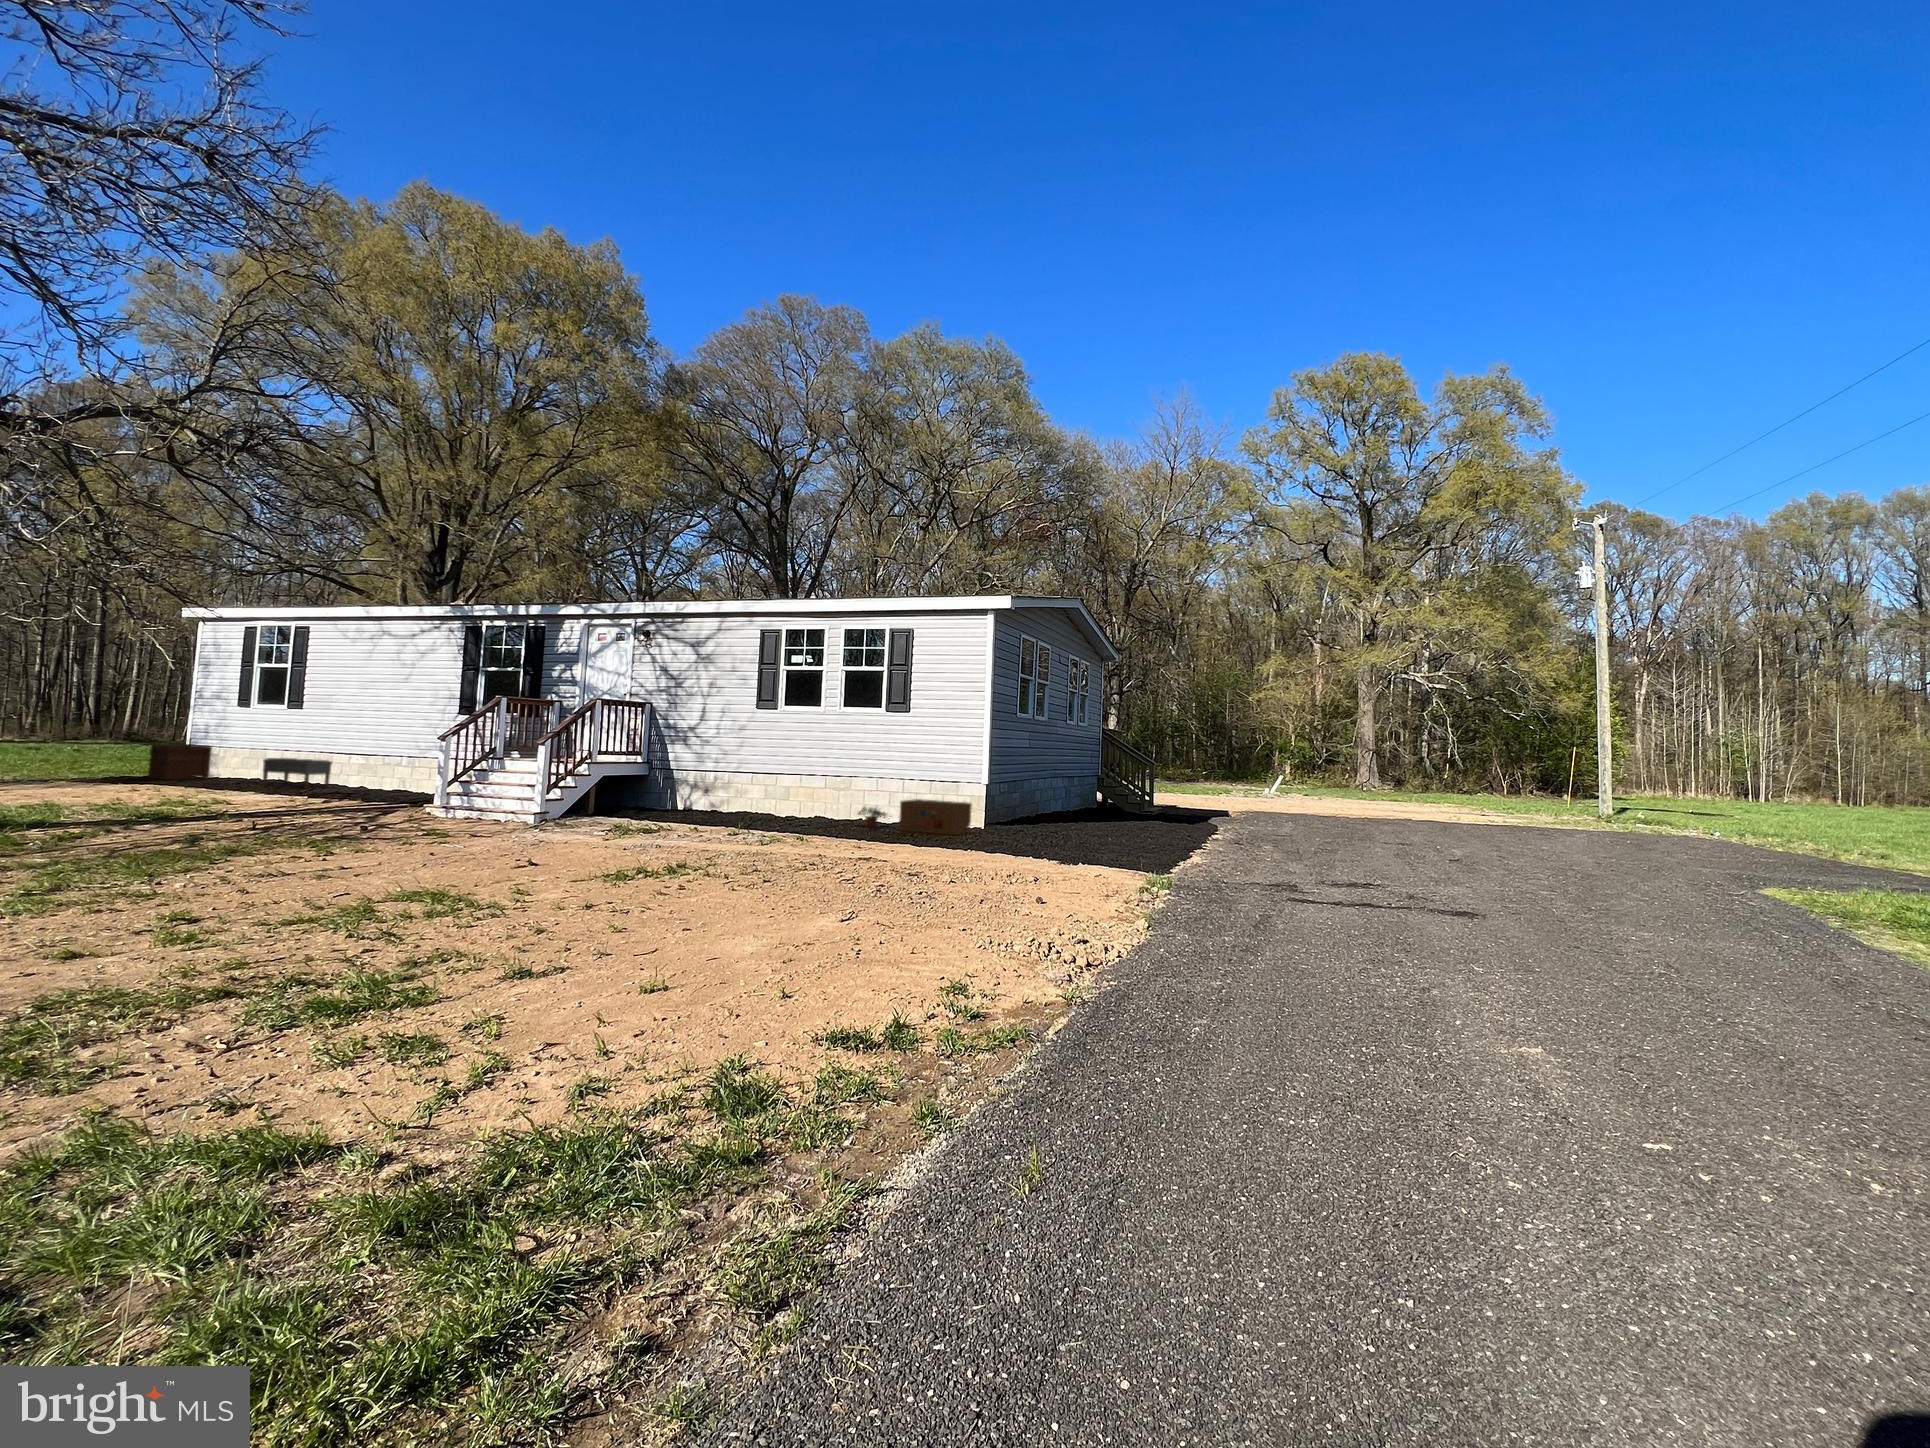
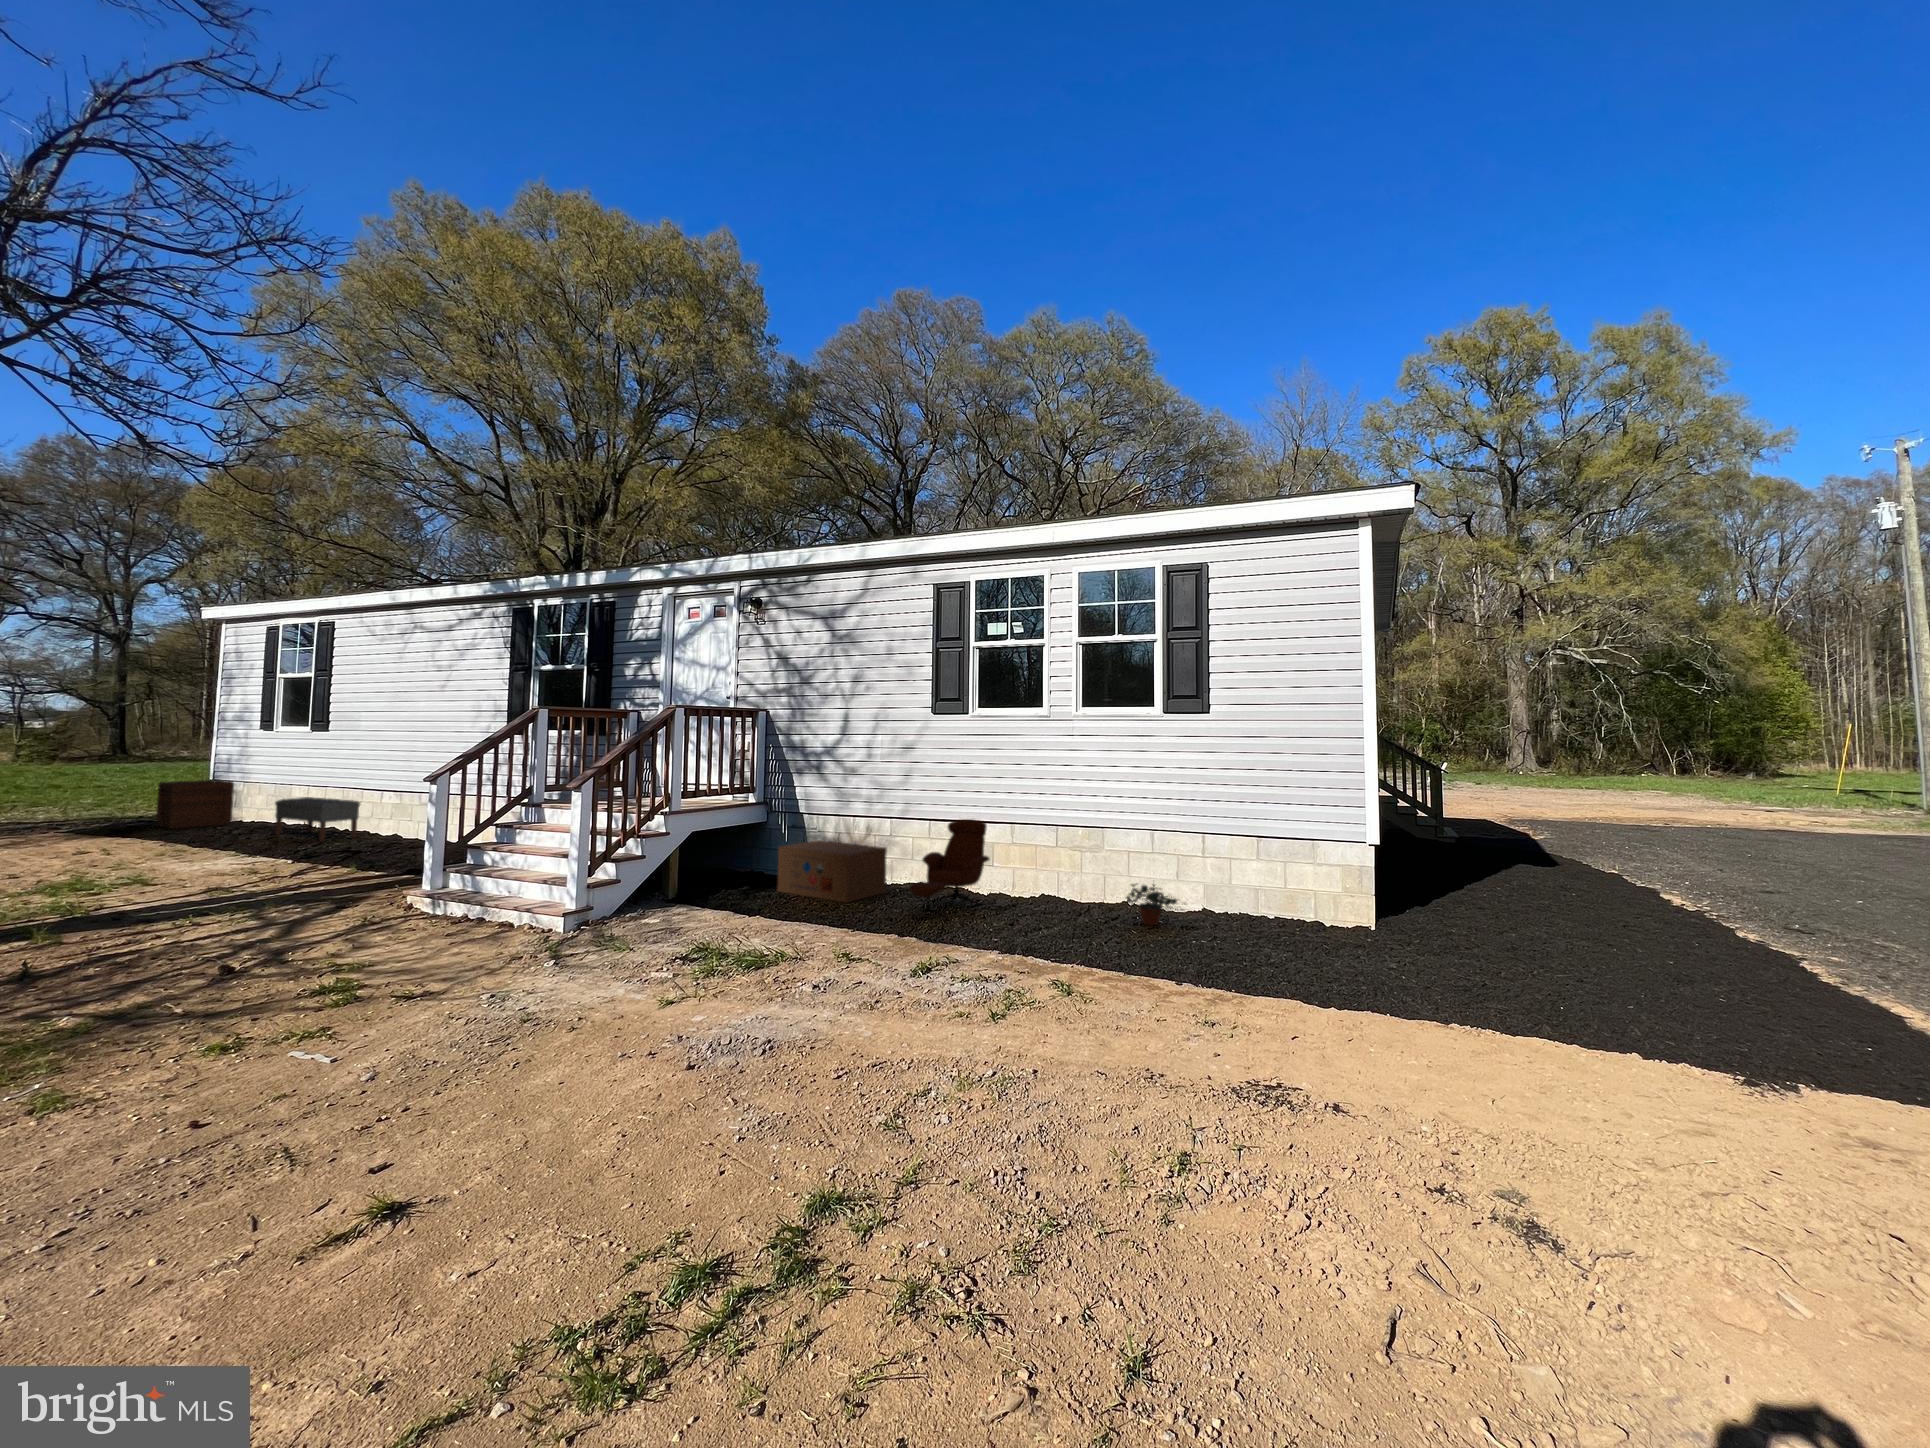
lounge chair: none [734,771,786,823] -> present [910,819,989,919]
cardboard box: present [899,799,972,835] -> present [777,840,887,903]

